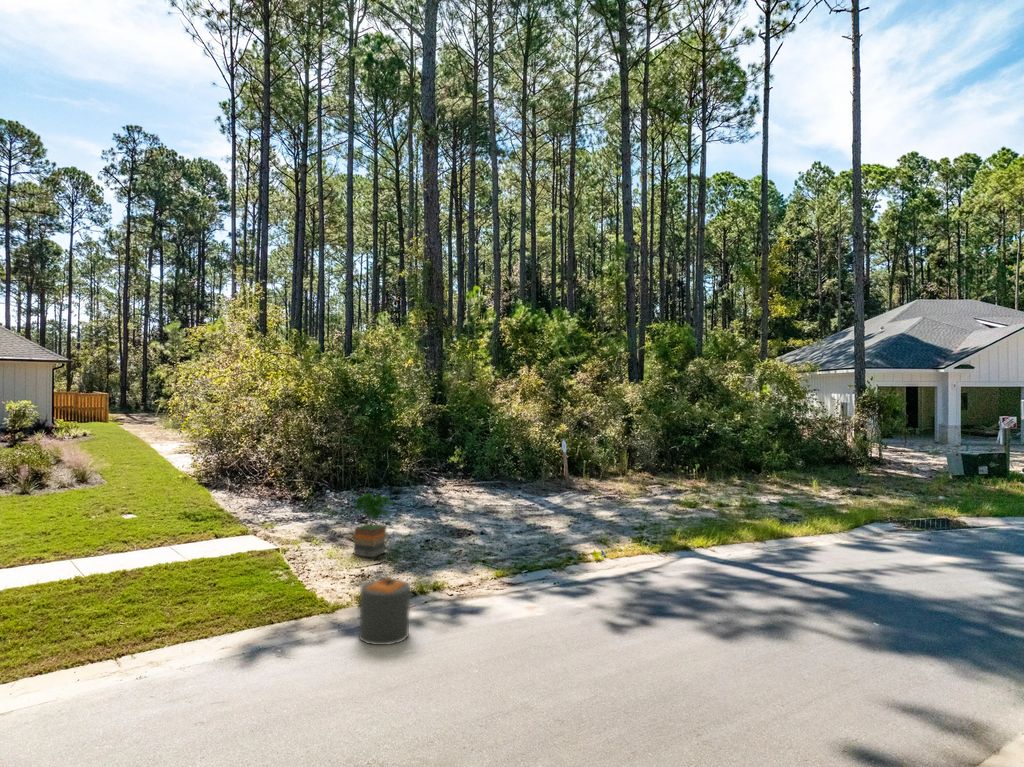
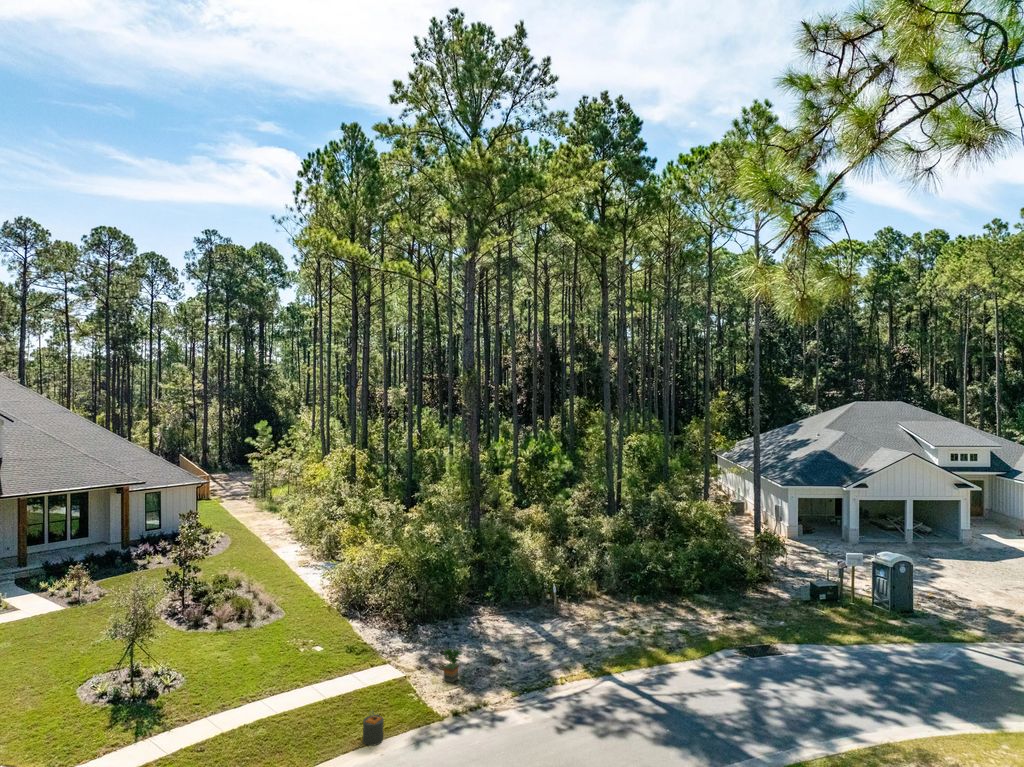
trash can: present [359,563,410,645] -> present [363,715,384,746]

